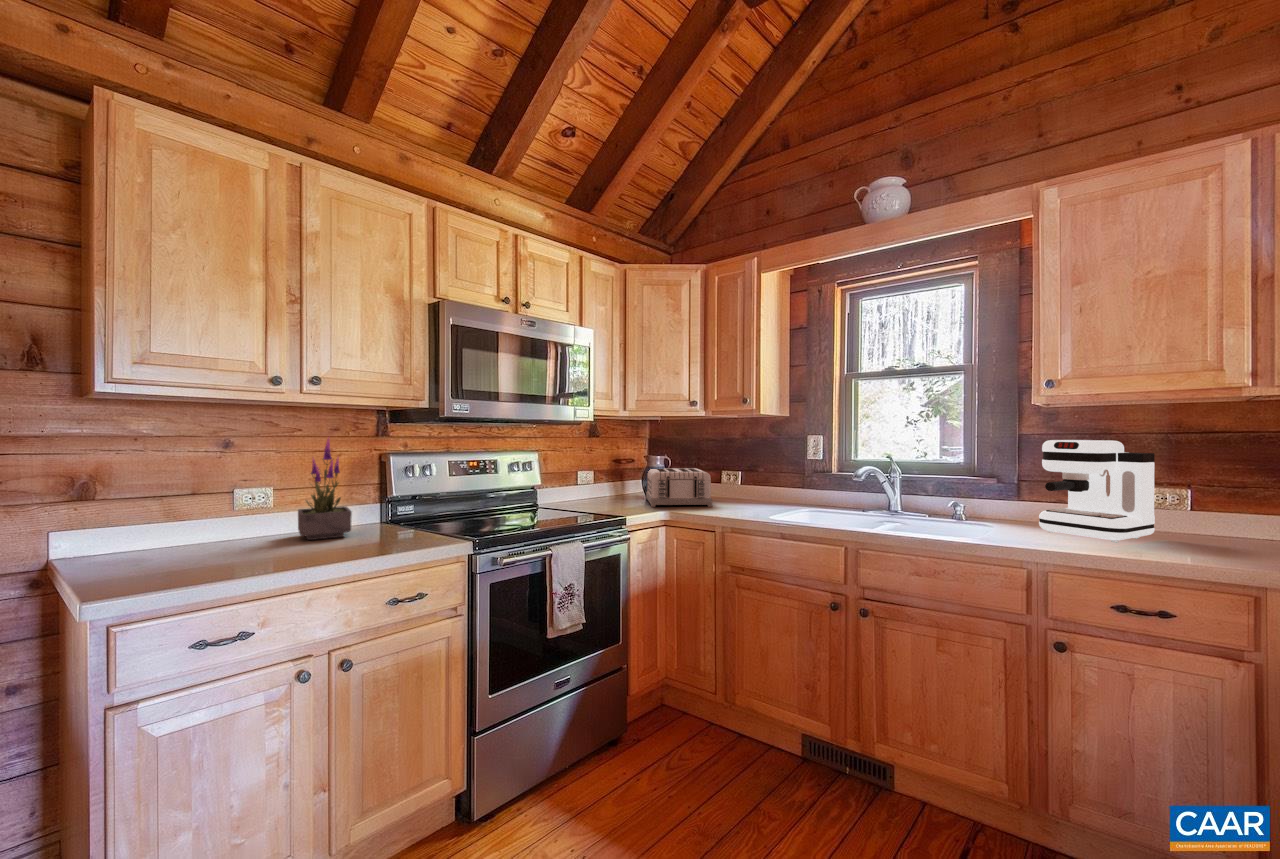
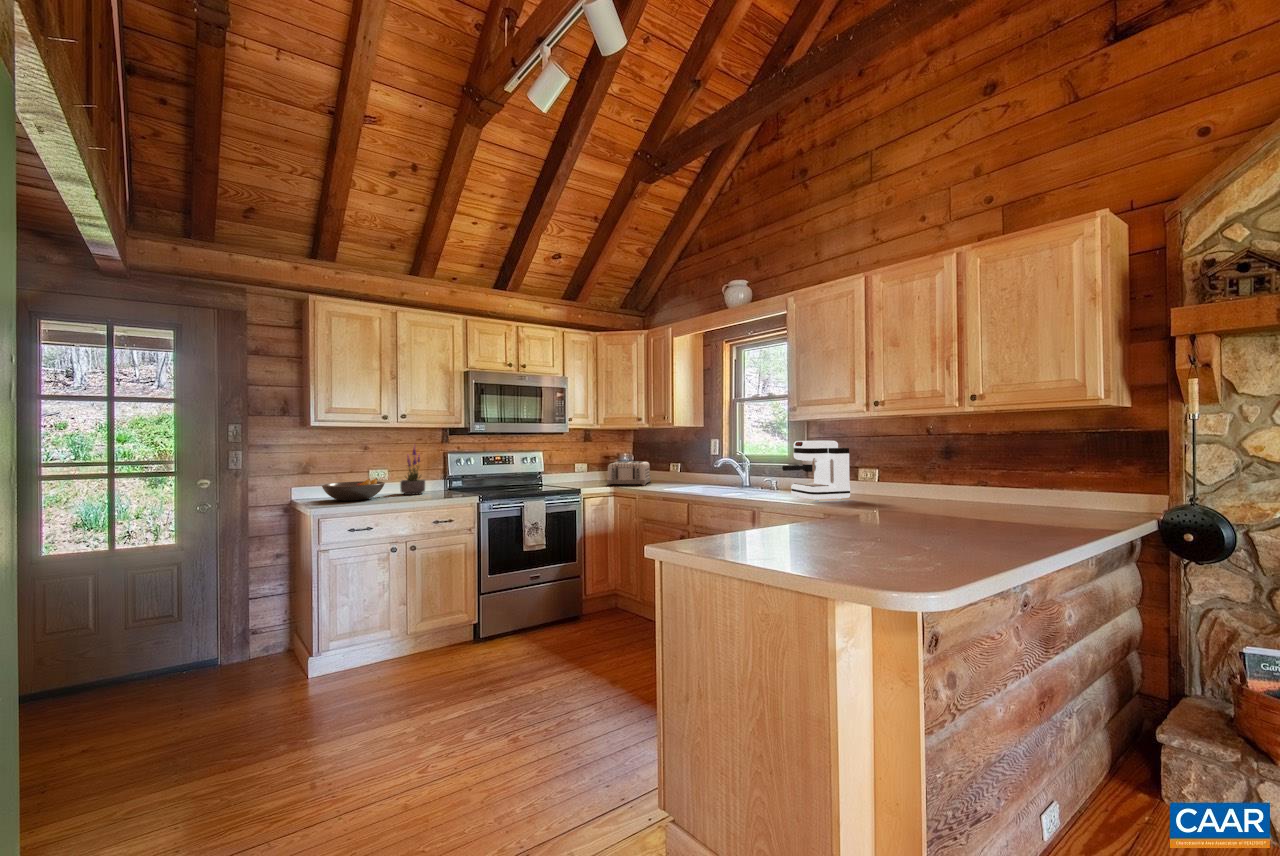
fruit bowl: none [112,511,273,566] -> present [322,478,385,501]

